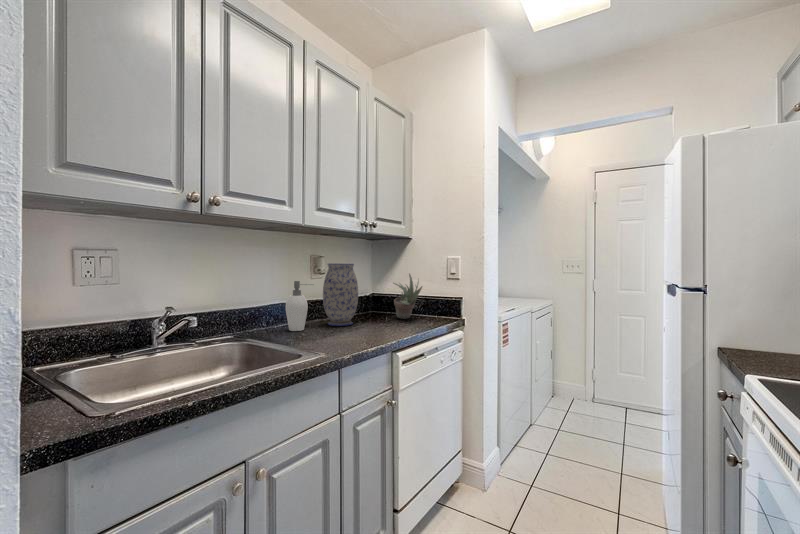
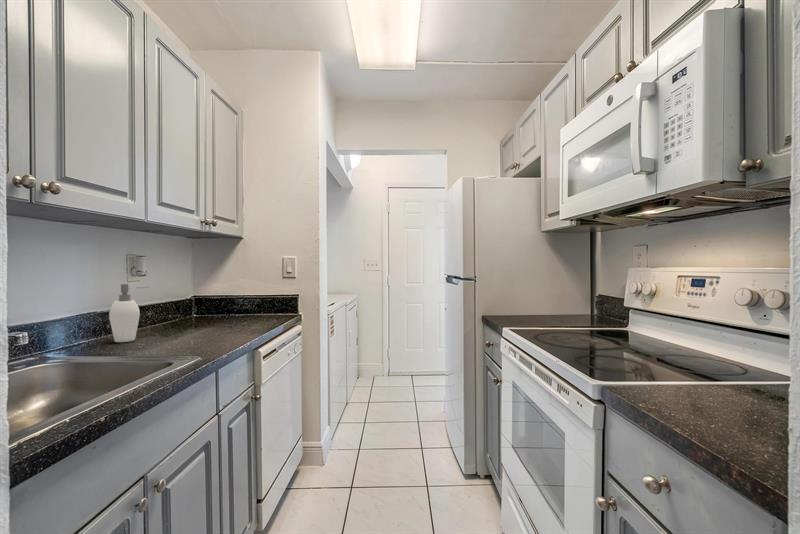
vase: present [323,264,358,326] -> none [151,264,196,332]
succulent plant: present [393,274,422,319] -> none [227,273,260,319]

